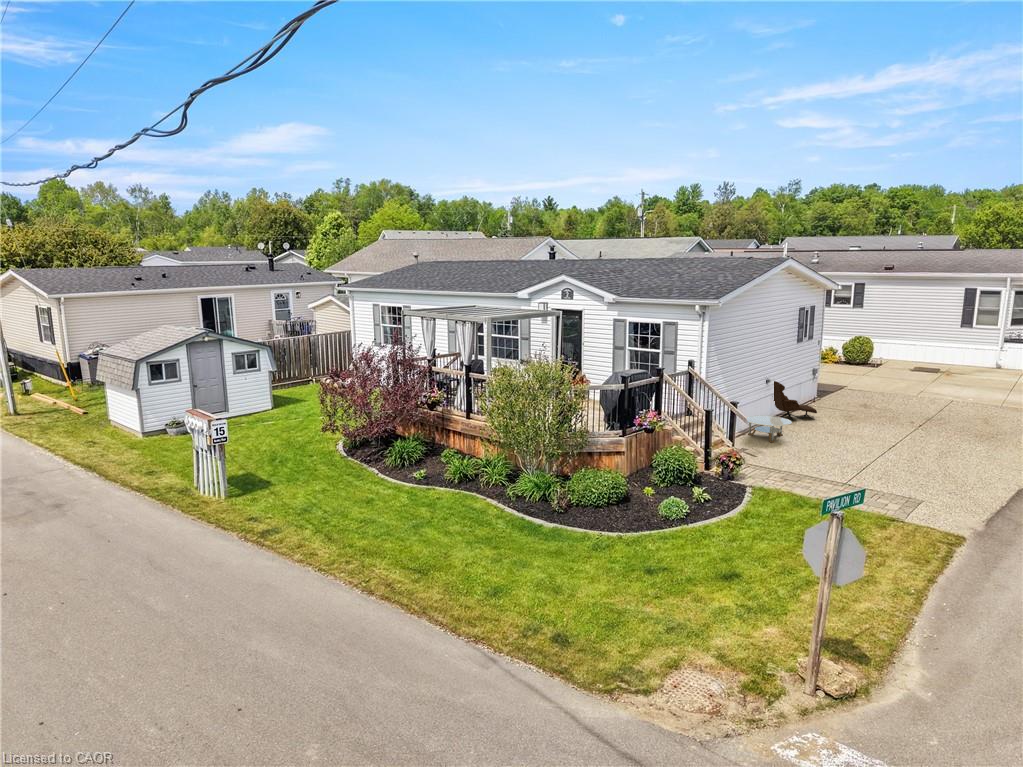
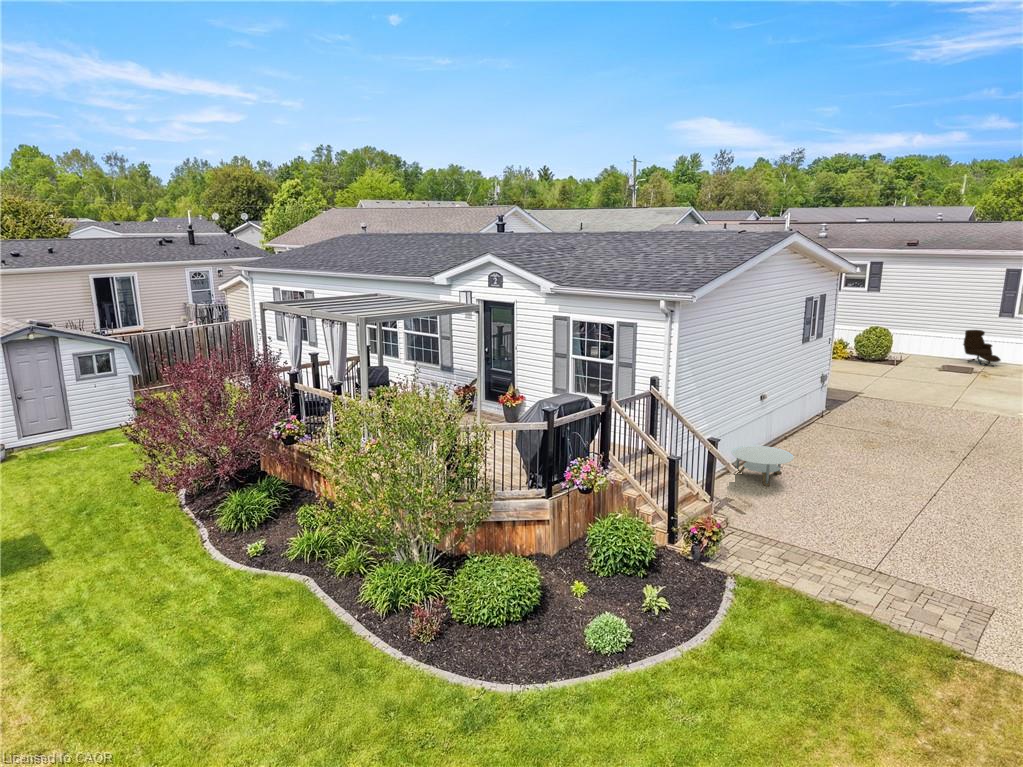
lounge chair: present [774,381,817,421] -> present [963,330,1000,366]

